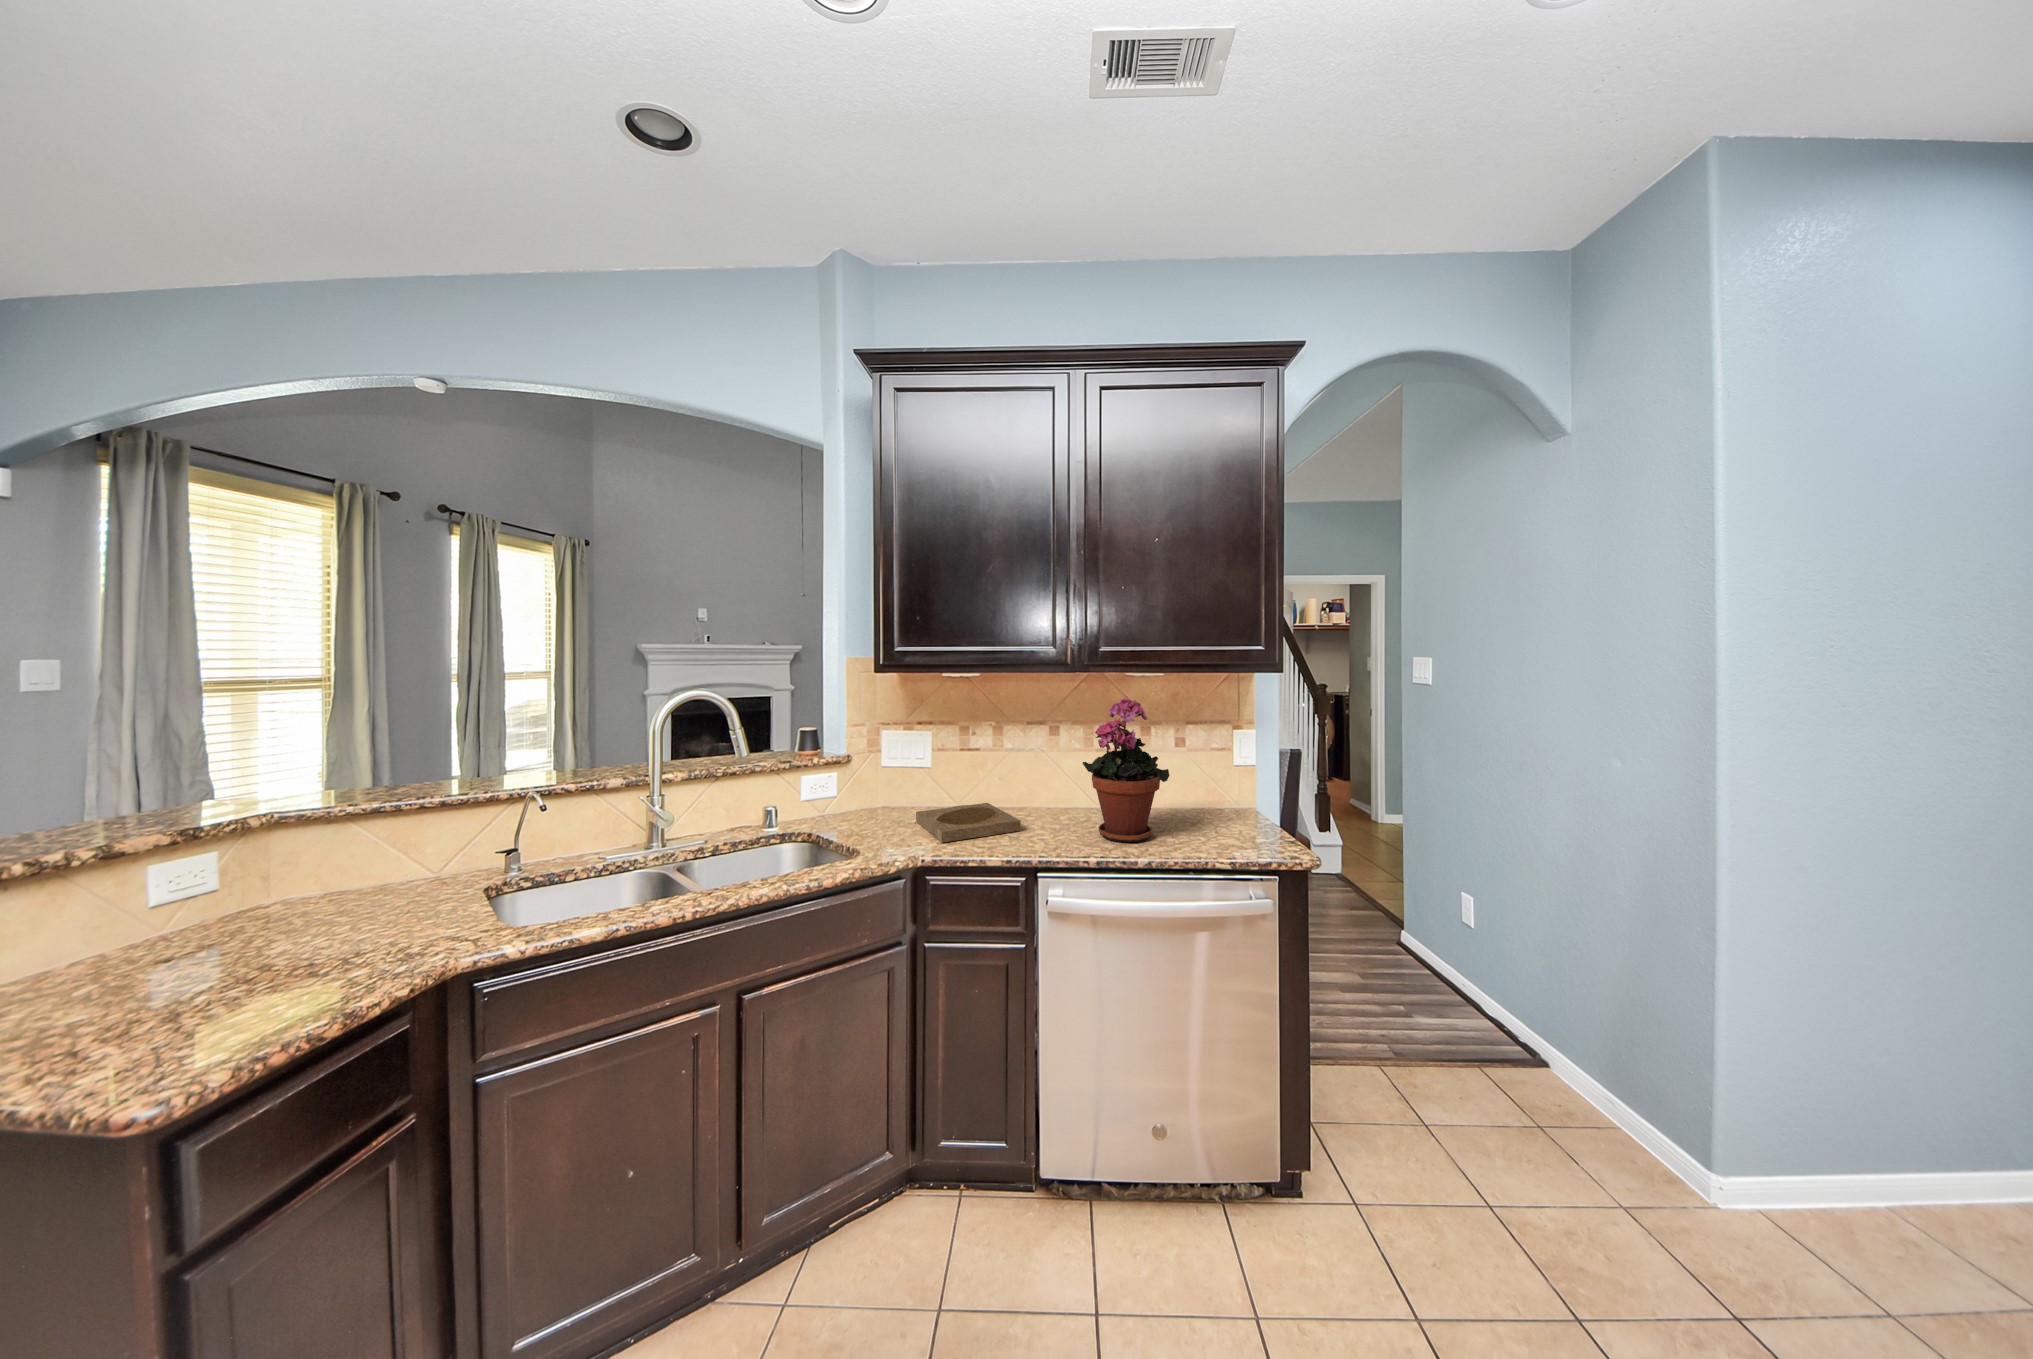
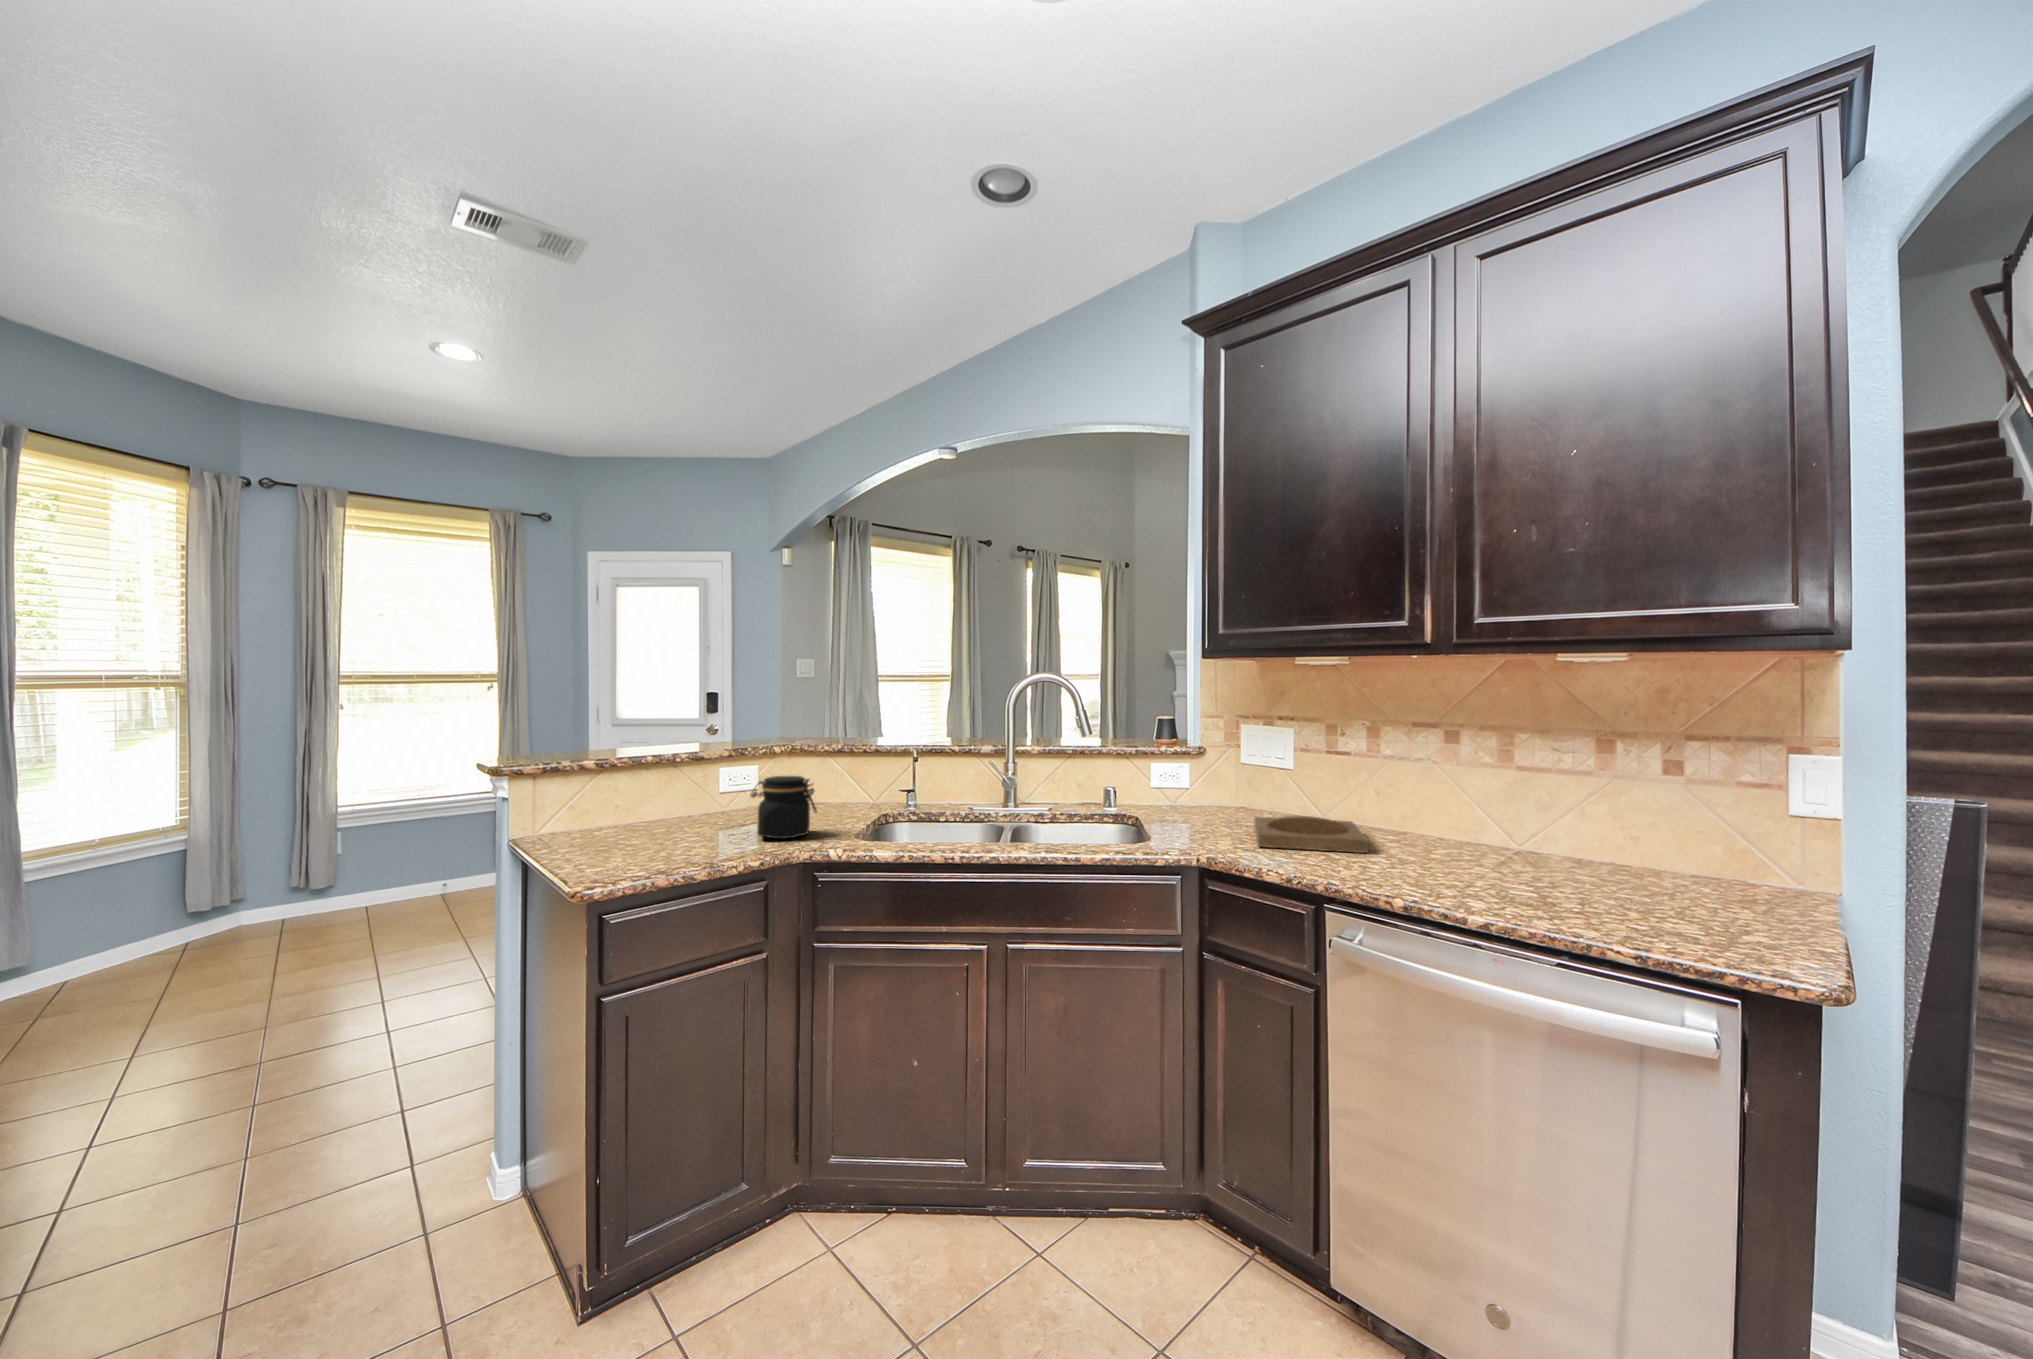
potted plant: present [1083,698,1170,842] -> none [1446,686,1591,889]
jar: none [197,879,361,1001] -> present [751,776,817,839]

